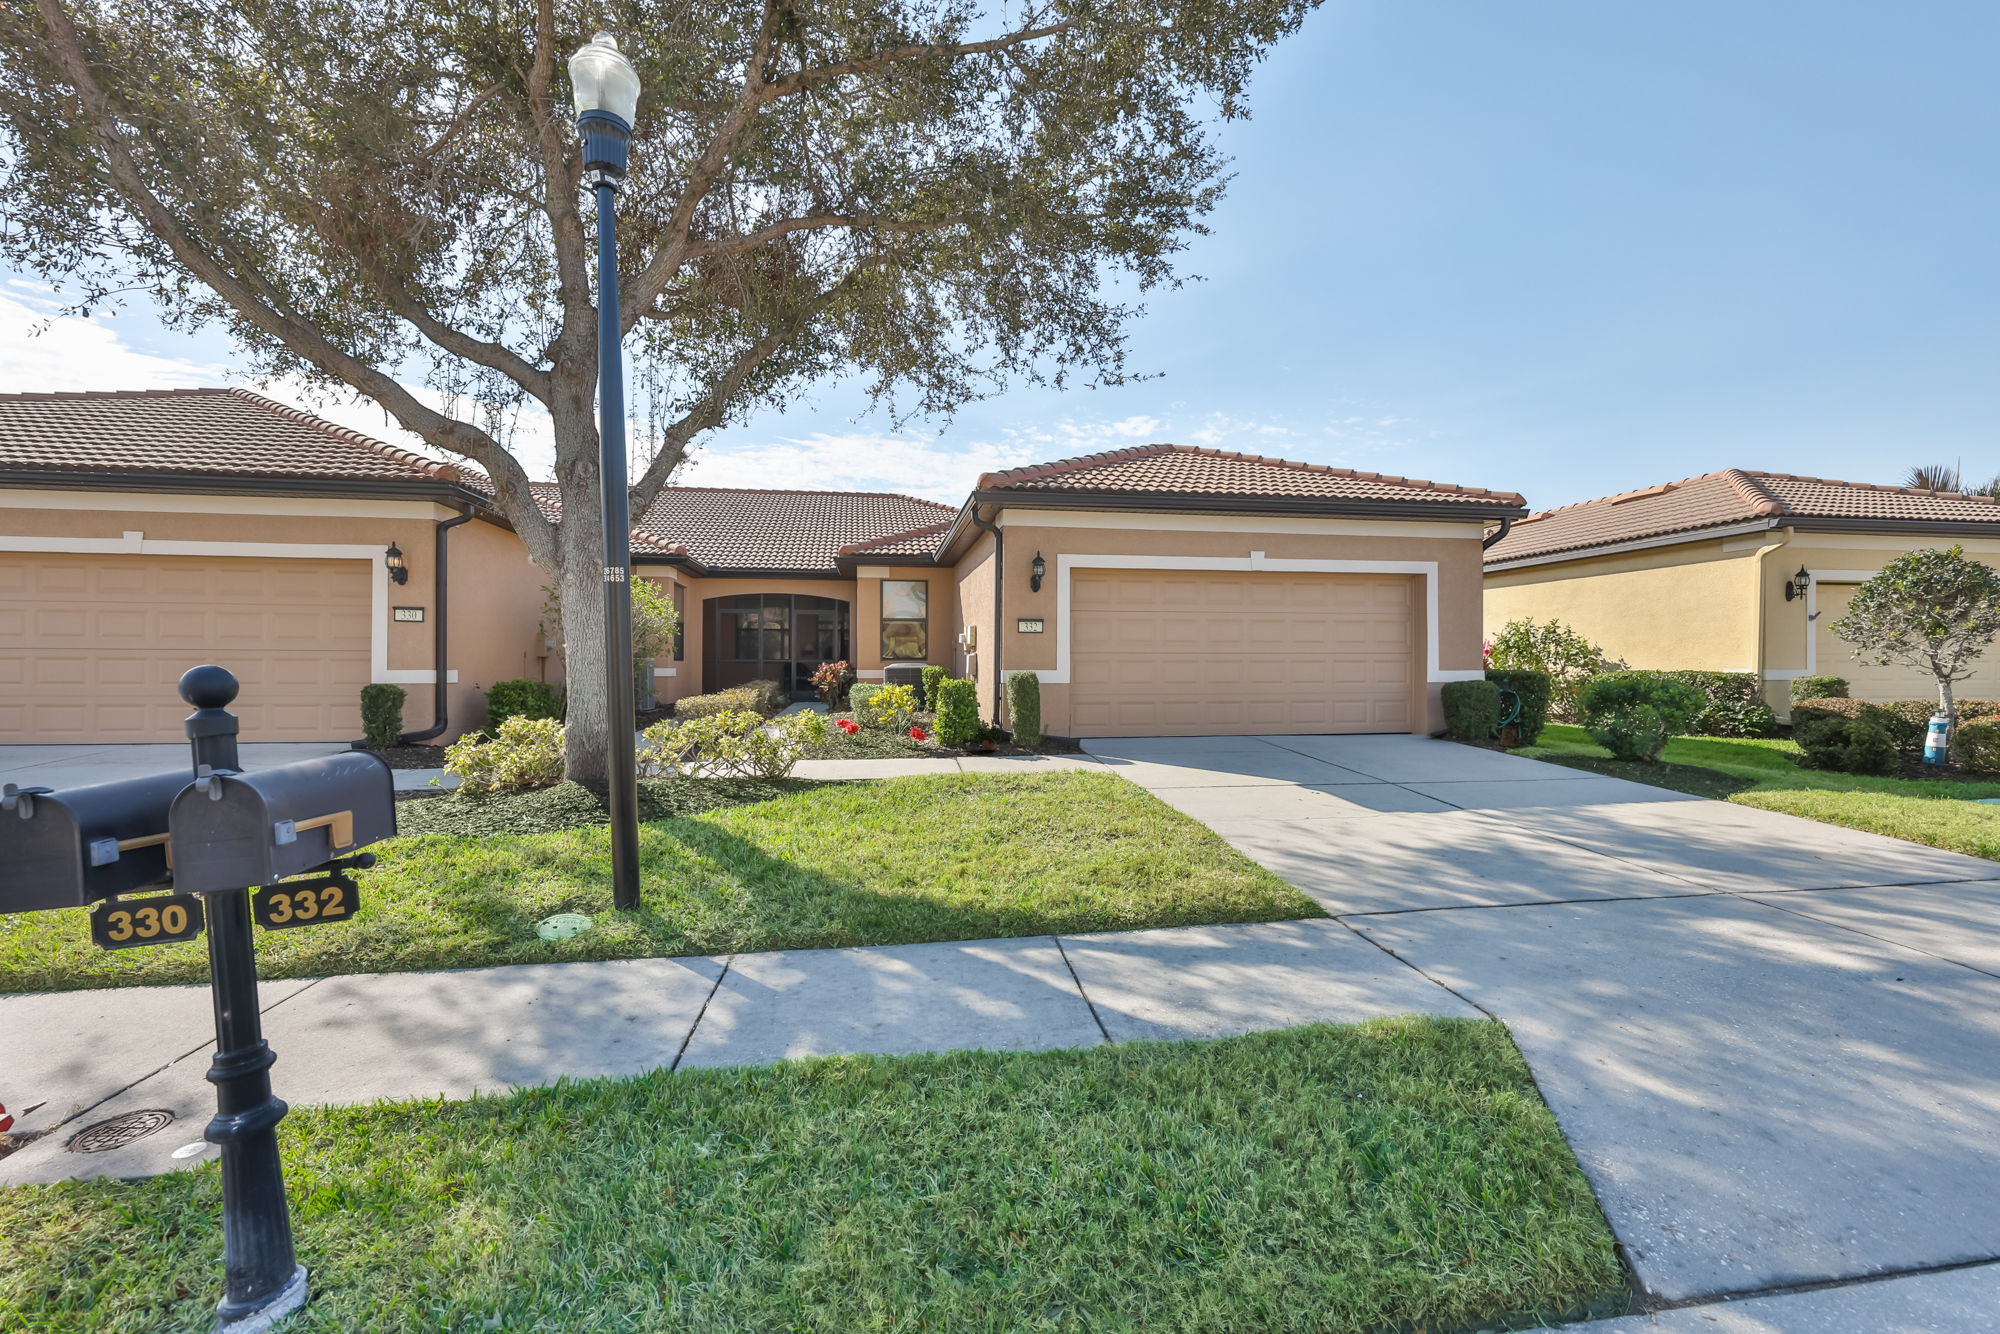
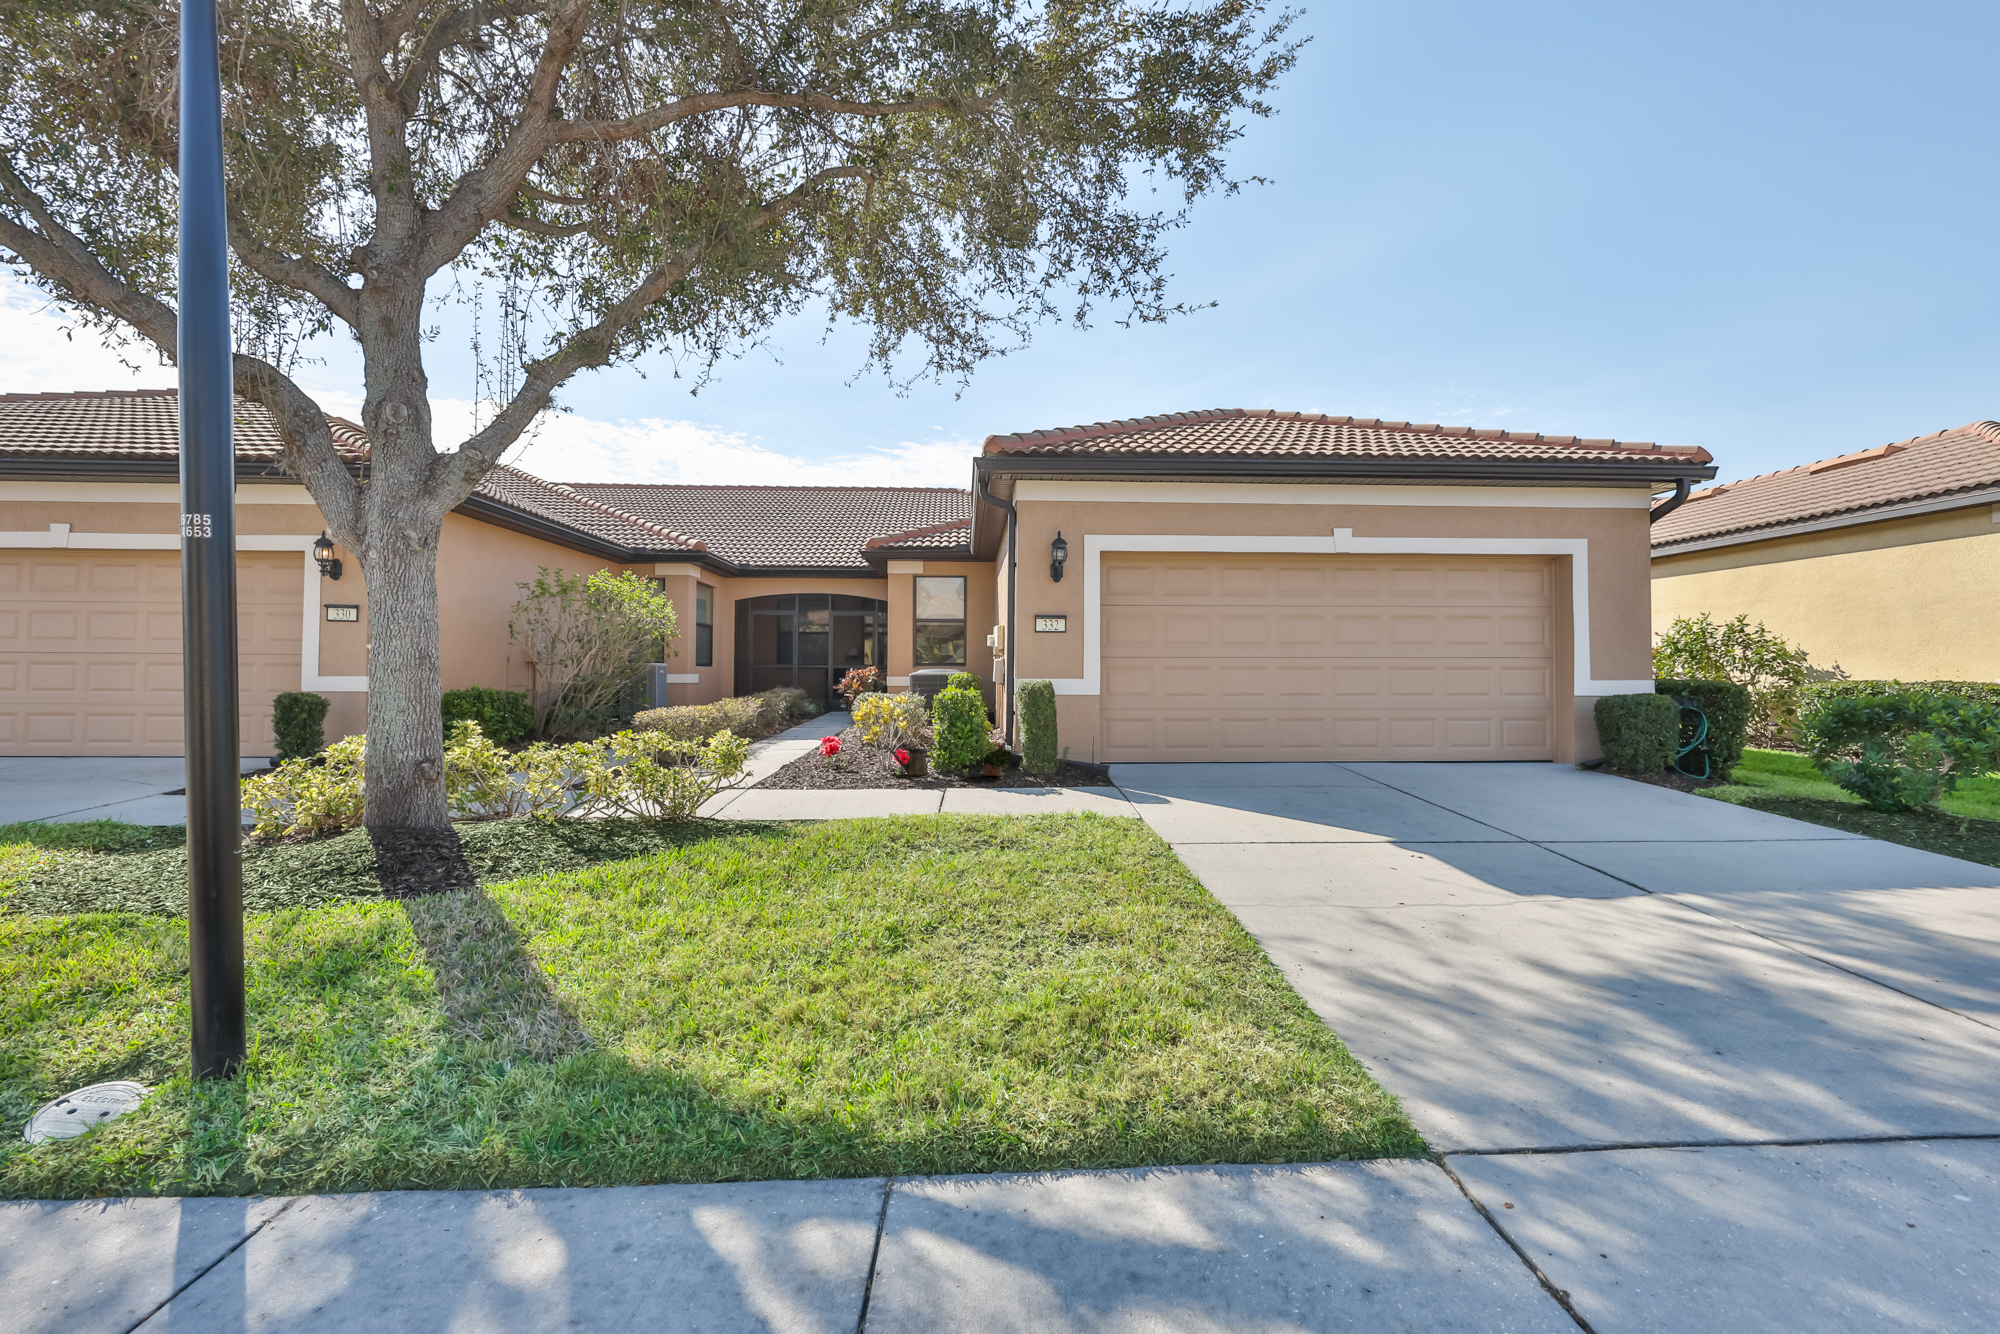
watering can: present [1496,726,1534,747] -> present [886,747,931,776]

